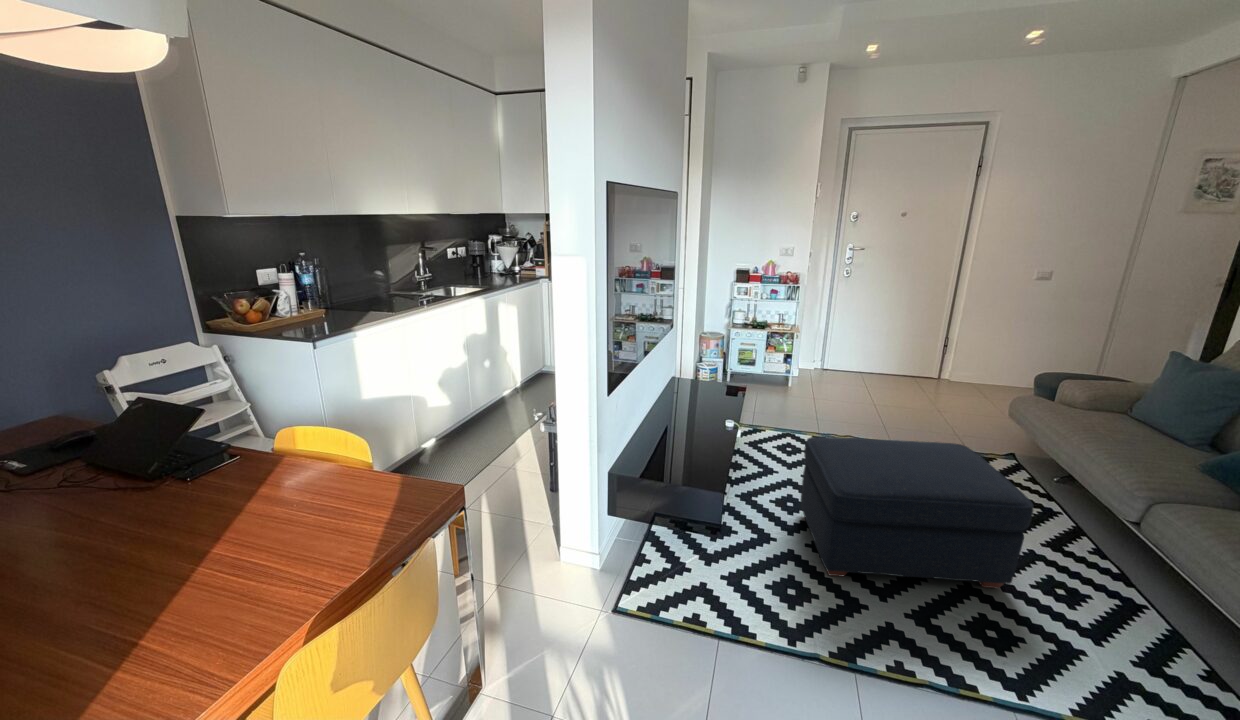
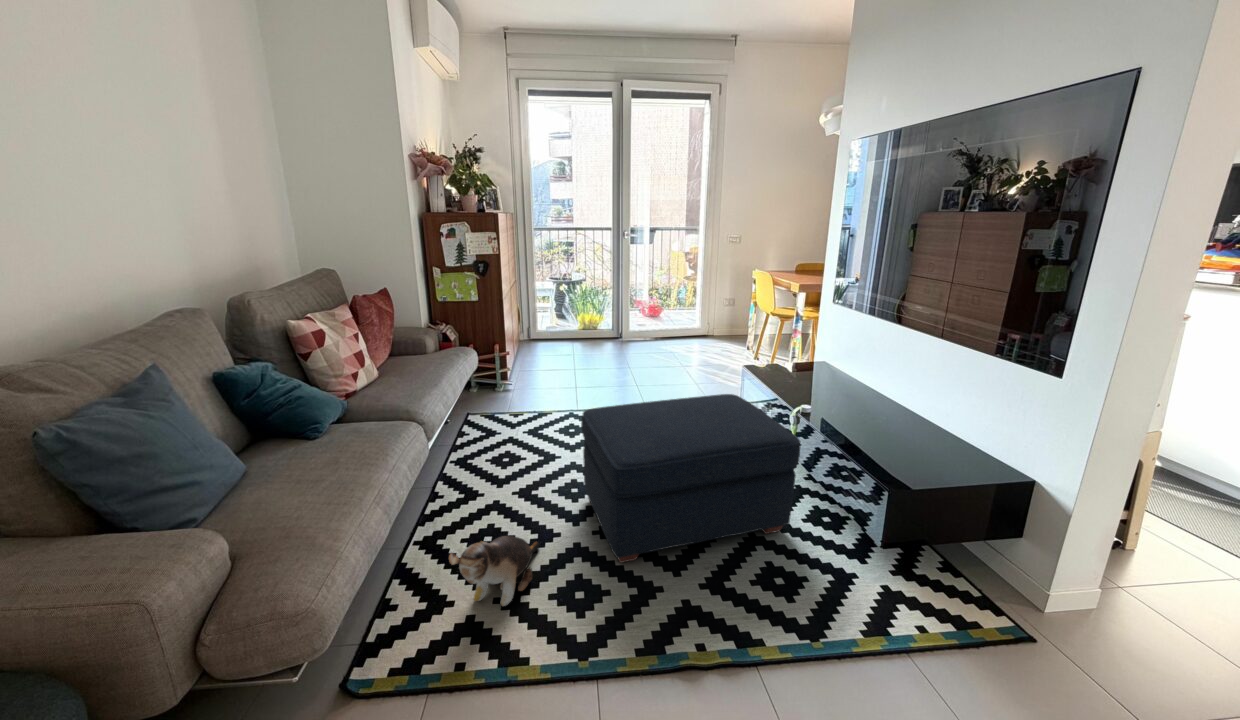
plush toy: none [695,528,759,583] -> present [449,535,539,606]

